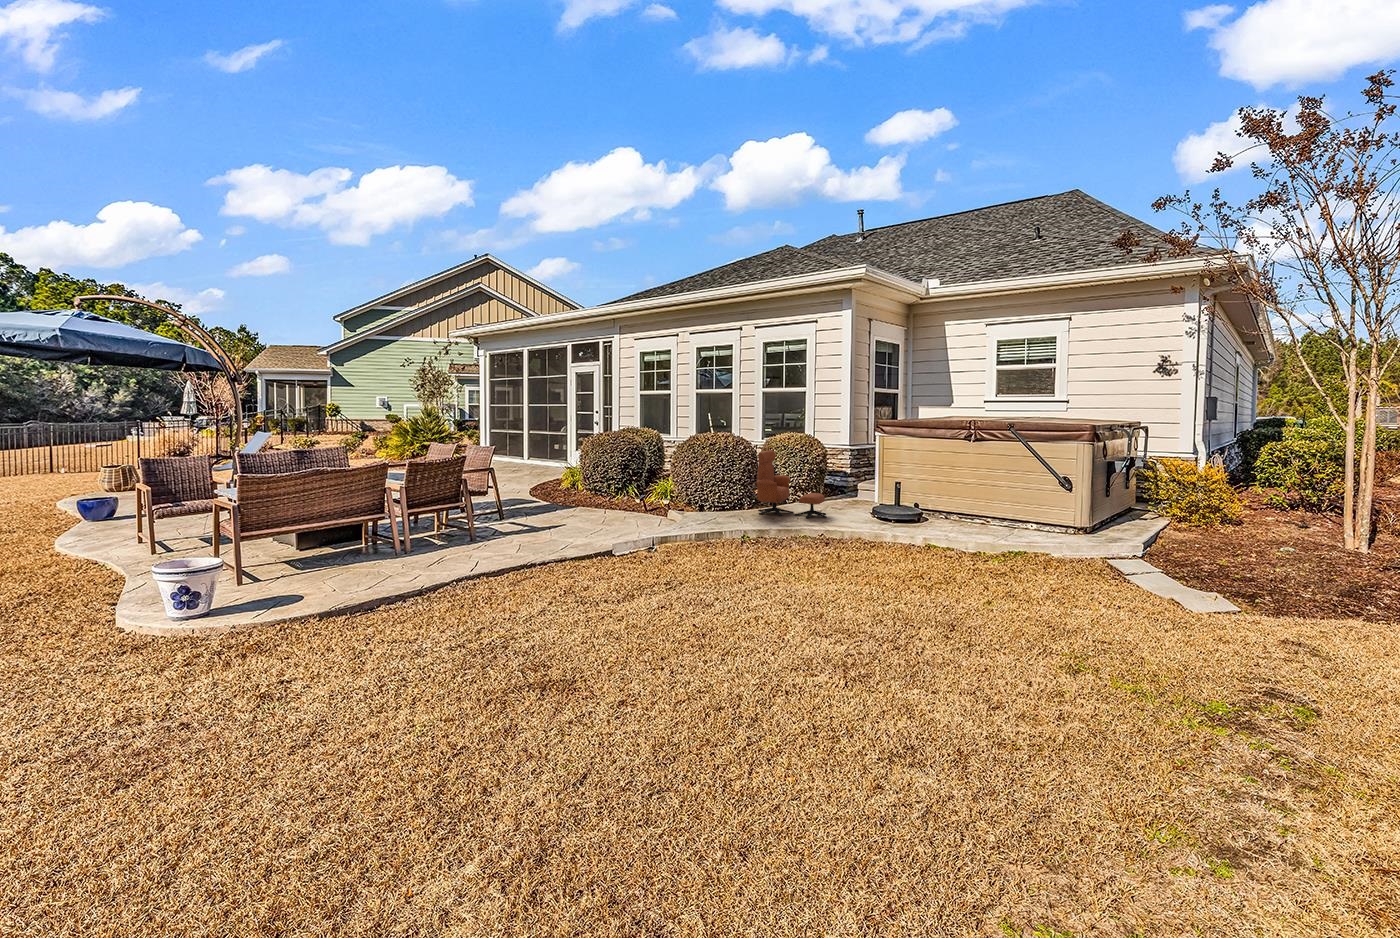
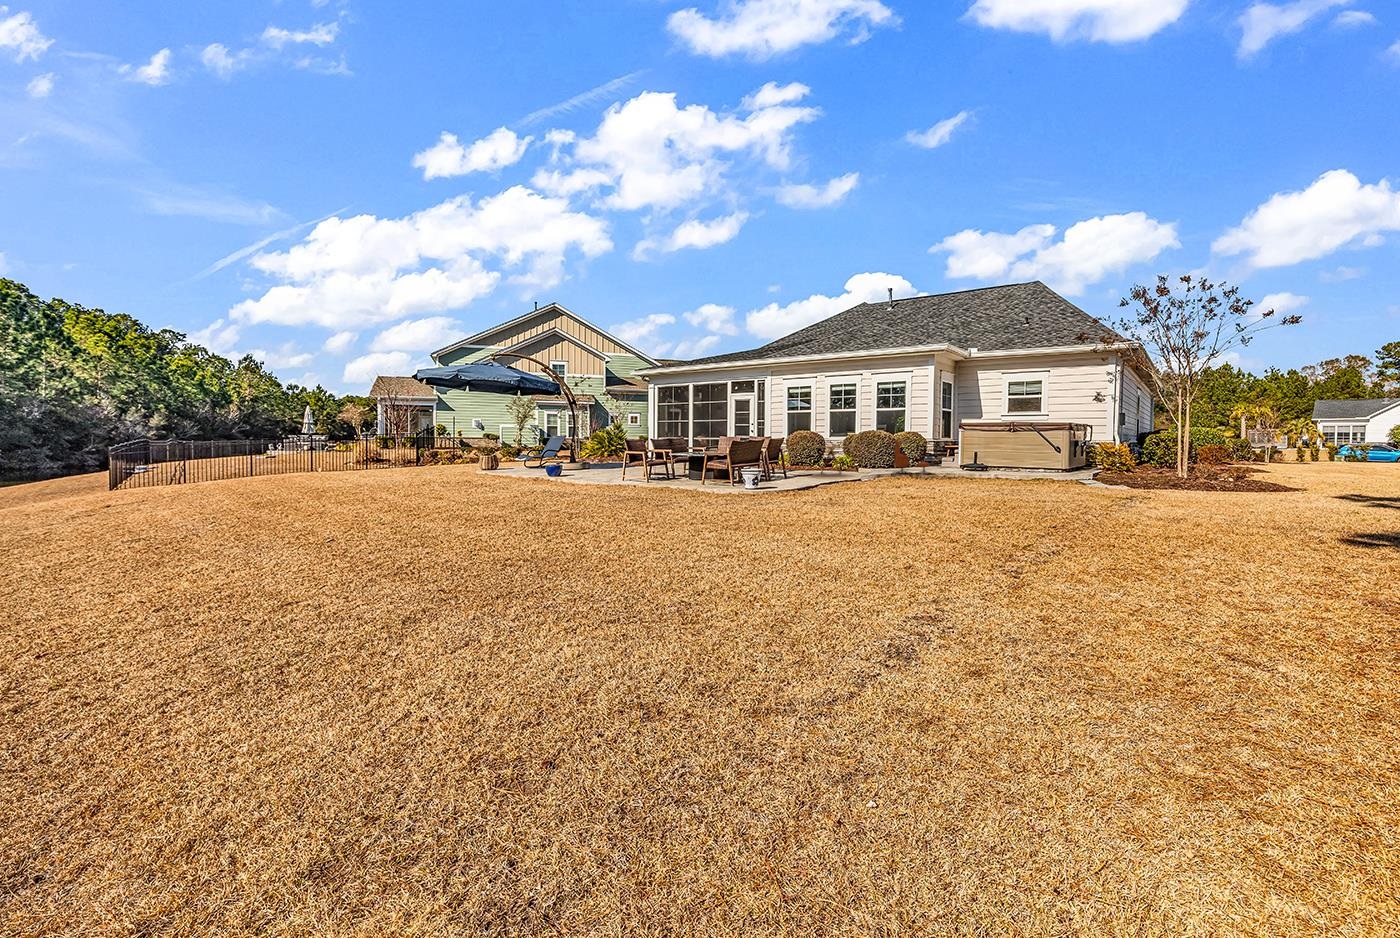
round table: none [601,460,675,517] -> present [817,446,846,473]

